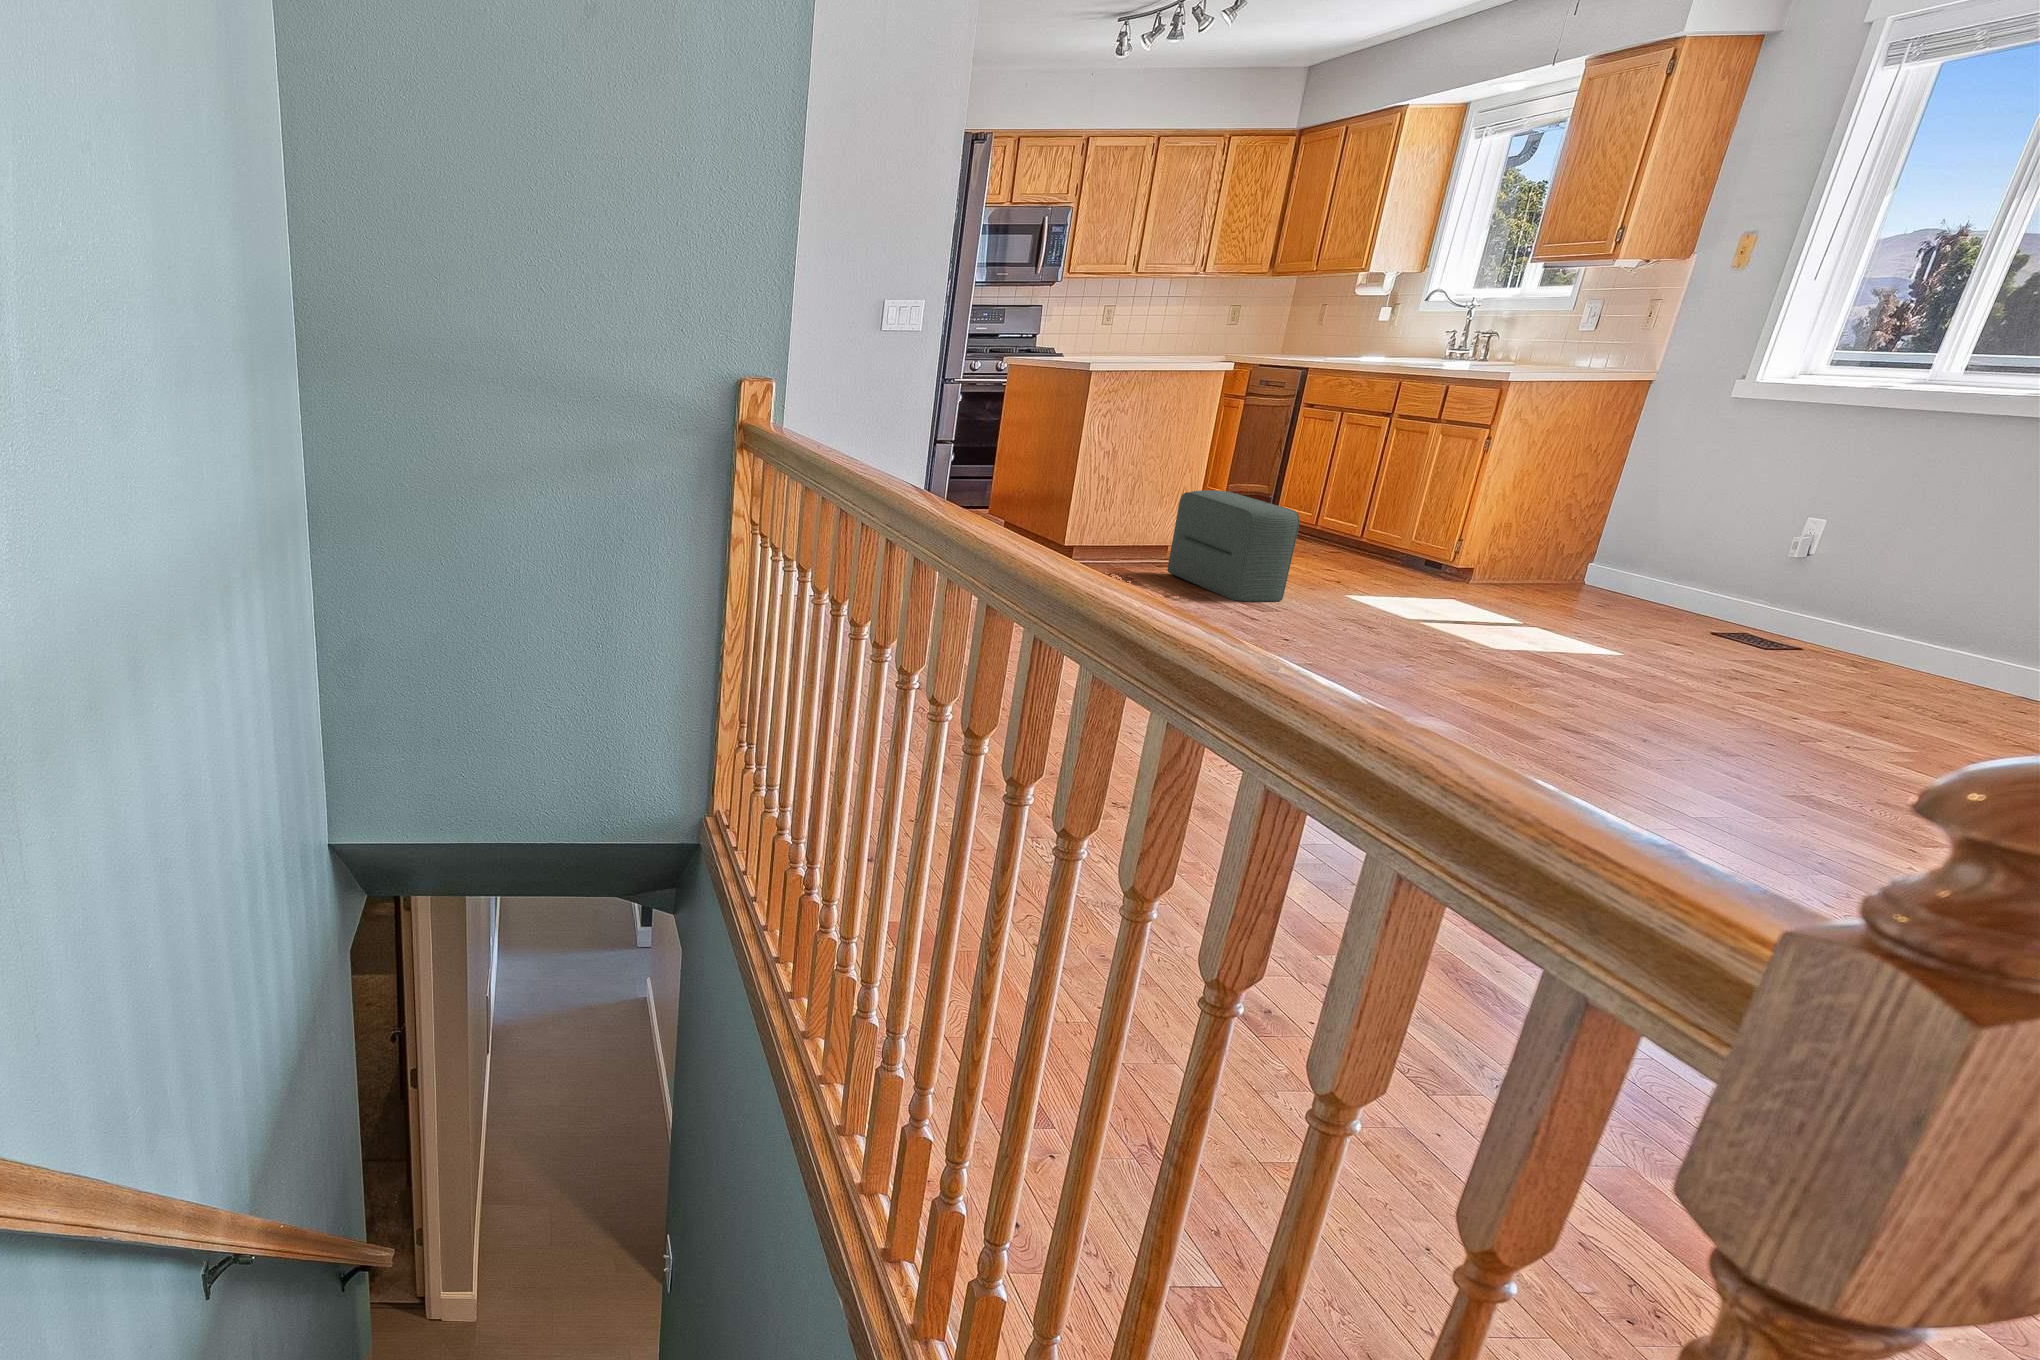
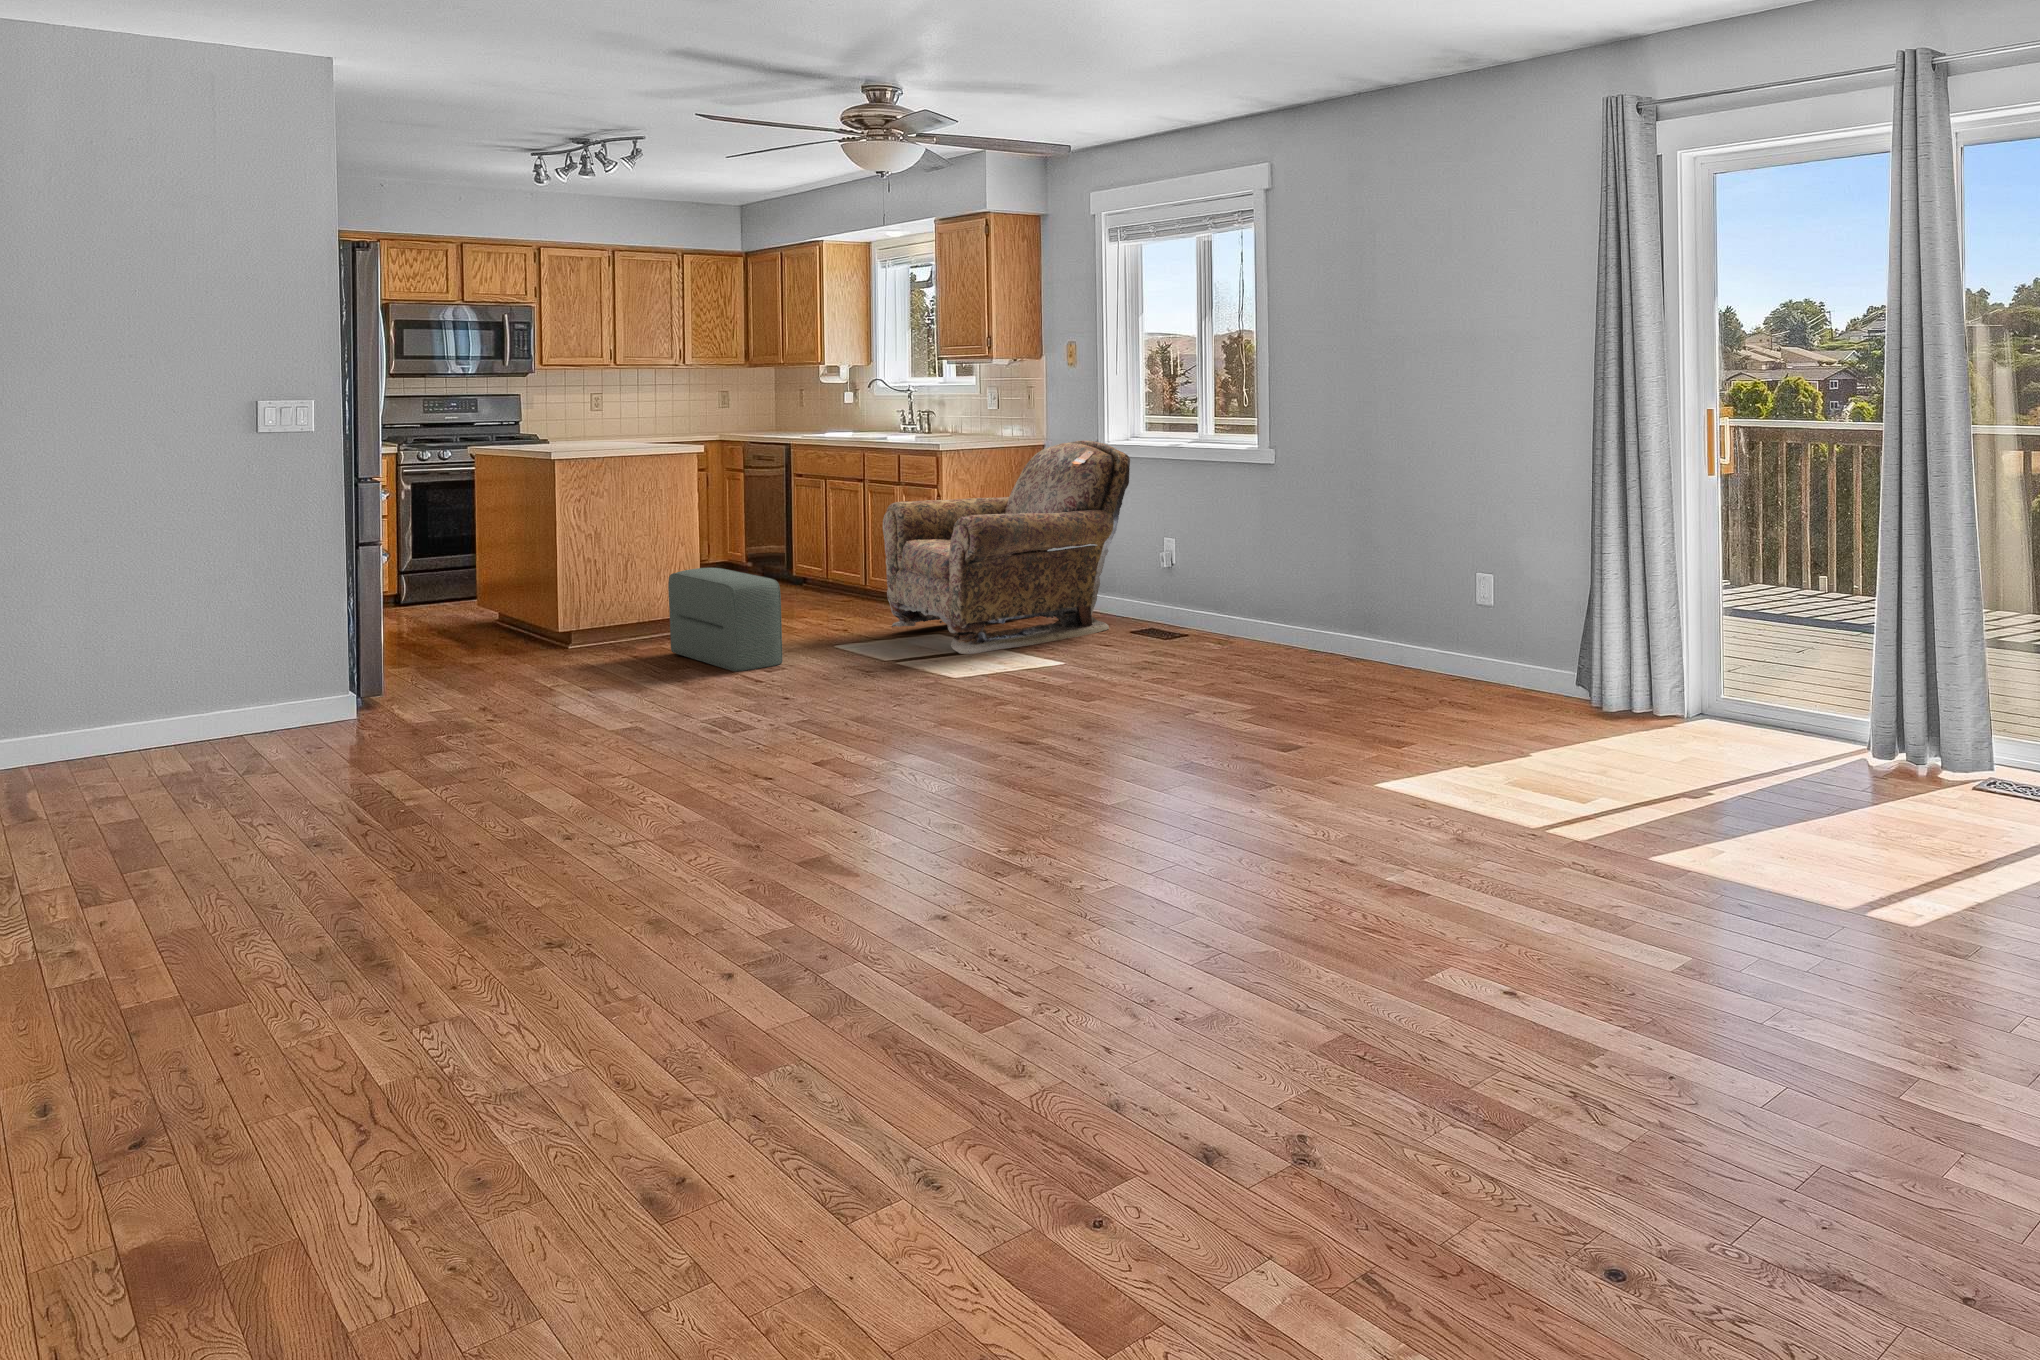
armchair: none [1399,384,1788,628] -> present [883,441,1130,654]

